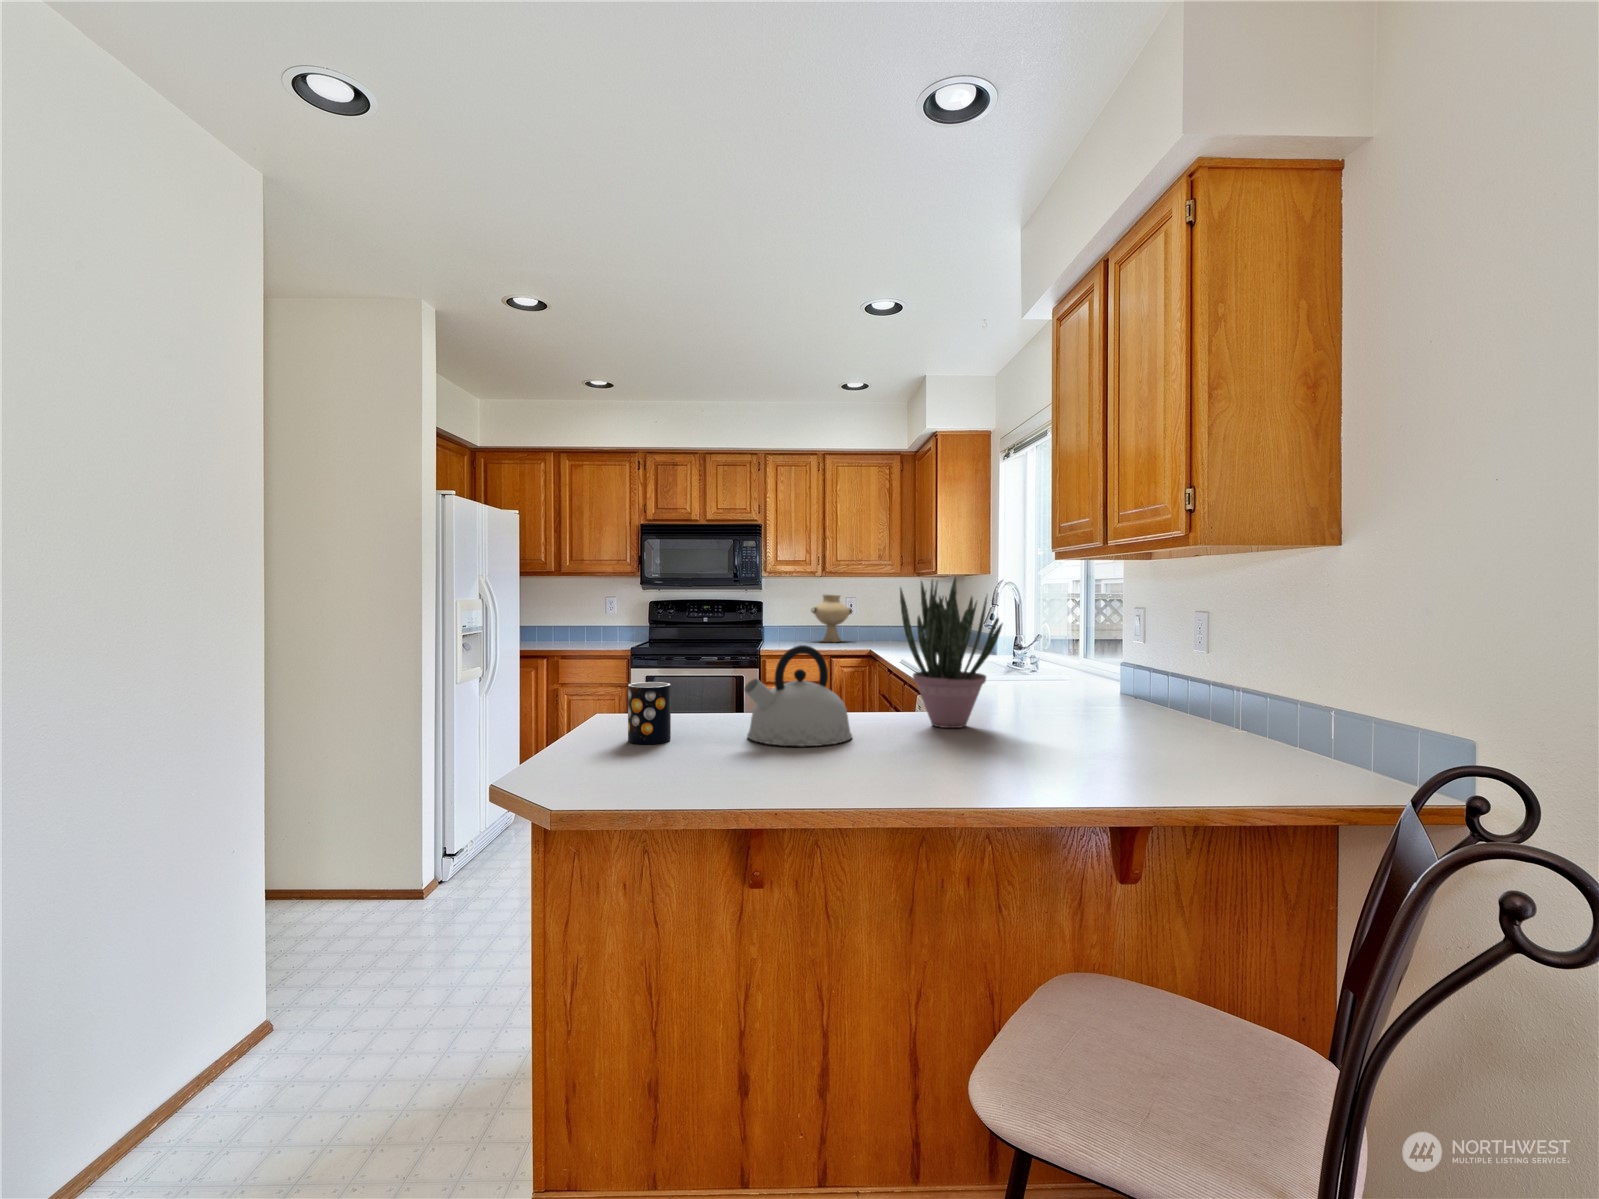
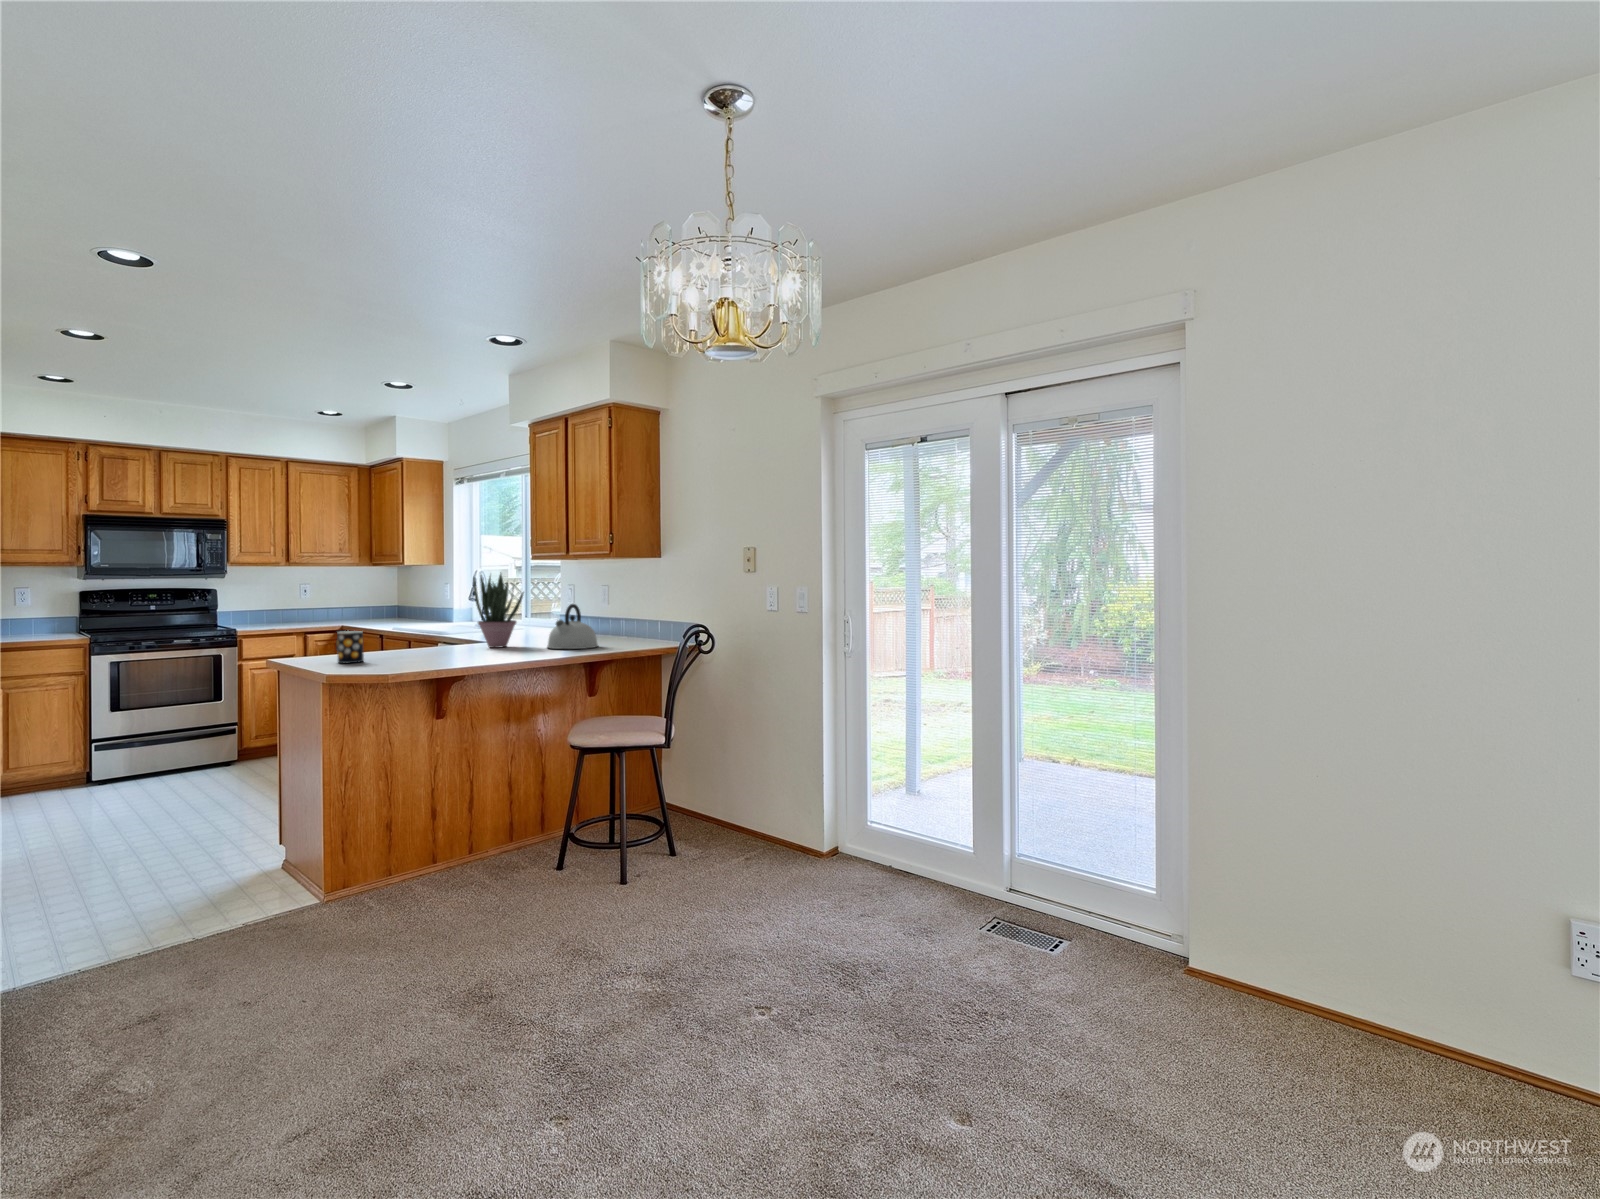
vase: present [811,595,852,642] -> none [269,582,310,623]
kettle: present [744,645,852,746] -> present [547,604,598,649]

